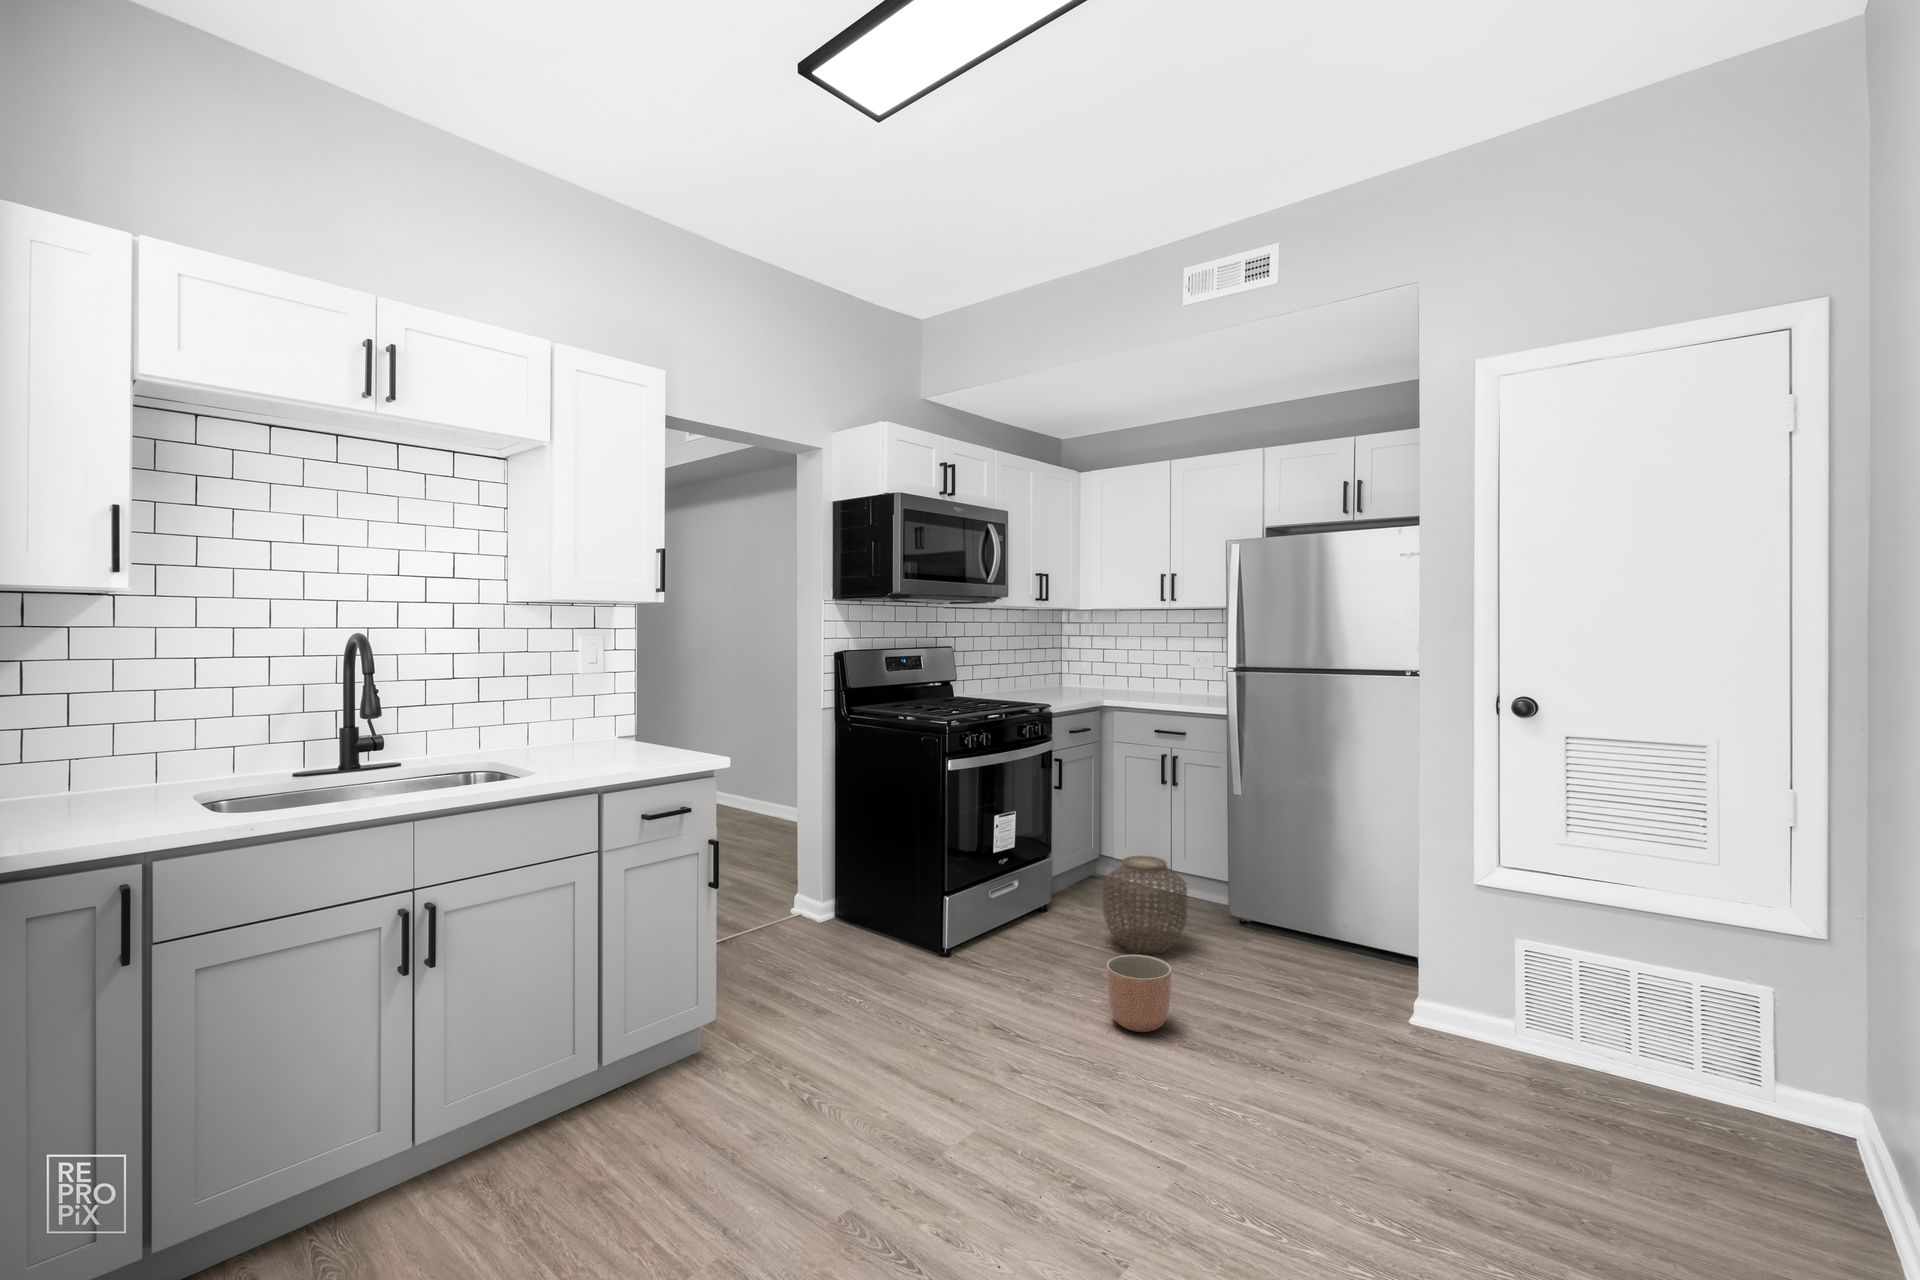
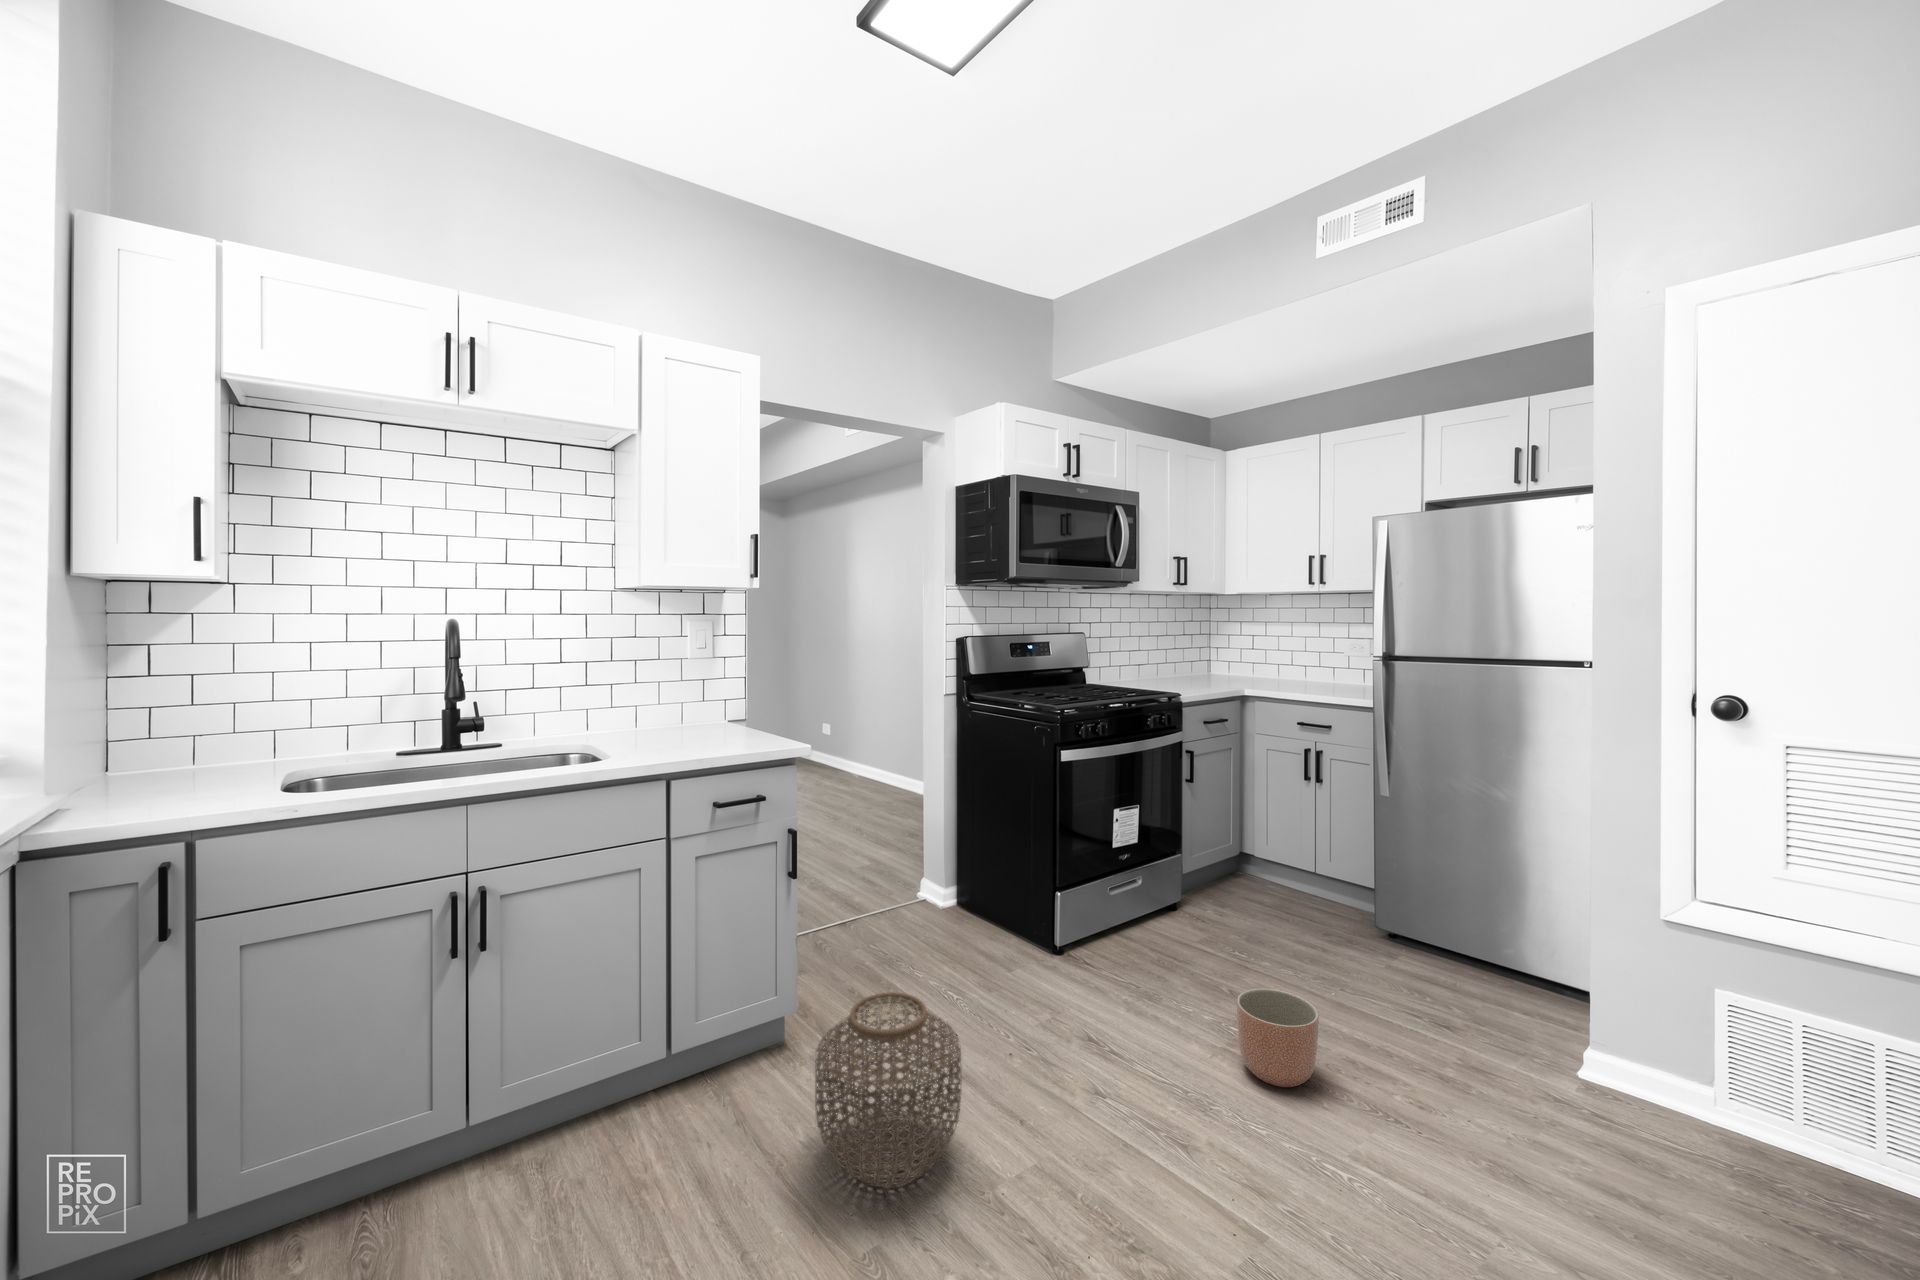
woven basket: present [1103,856,1187,954] -> present [815,992,961,1187]

